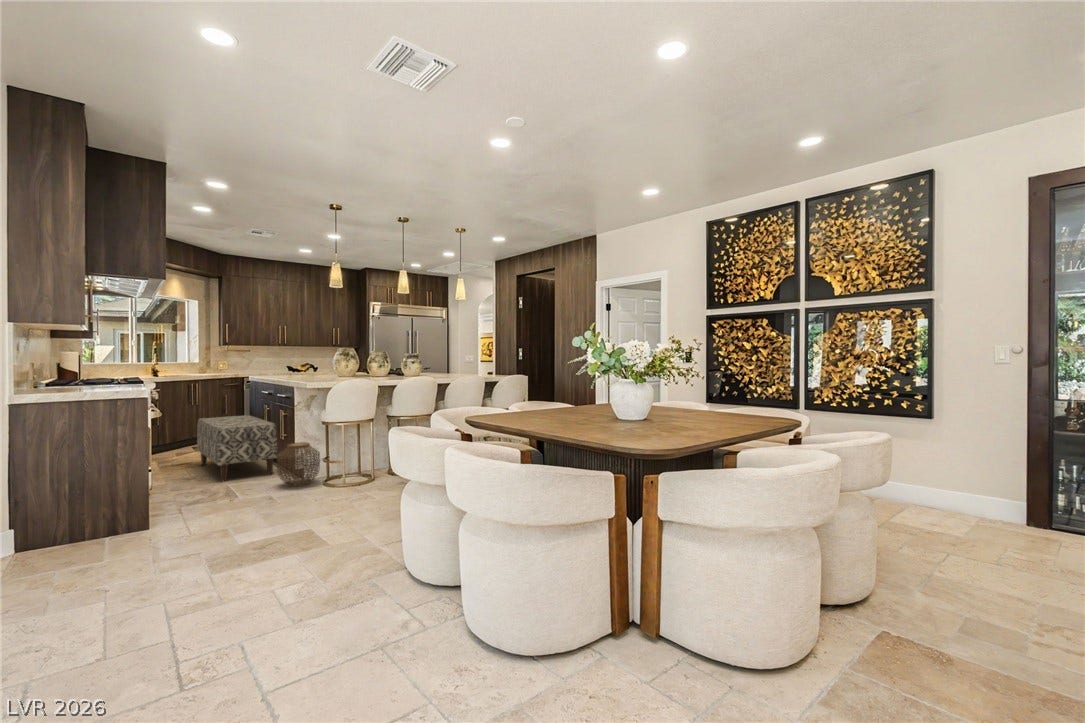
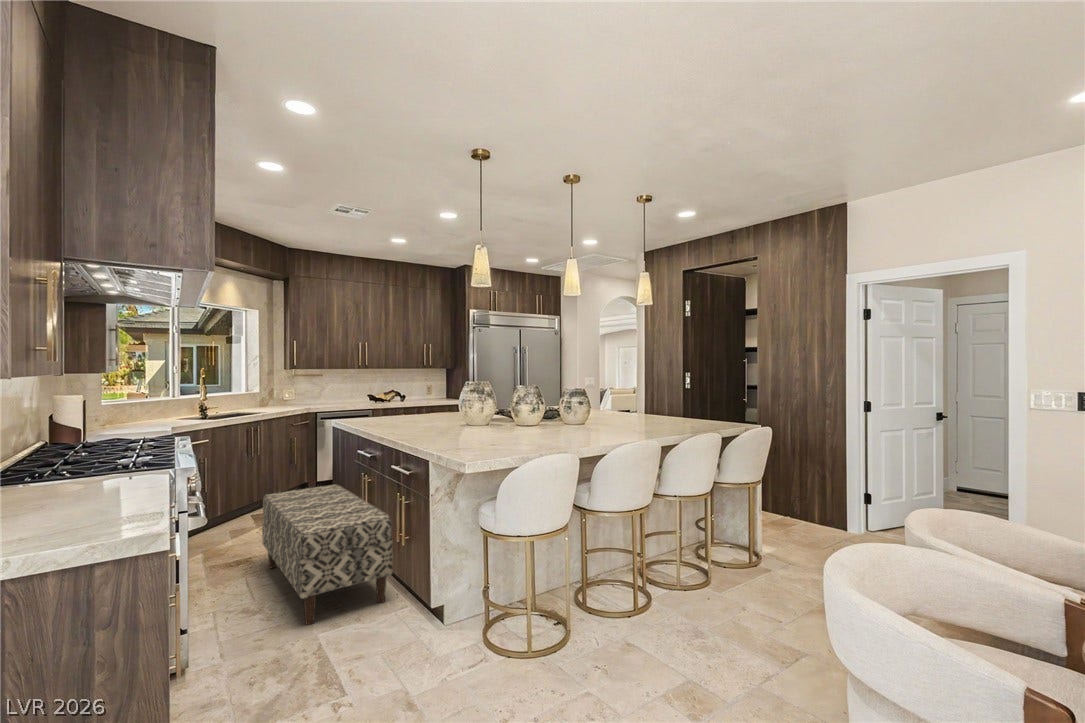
woven basket: present [277,442,320,487] -> none [406,562,478,652]

